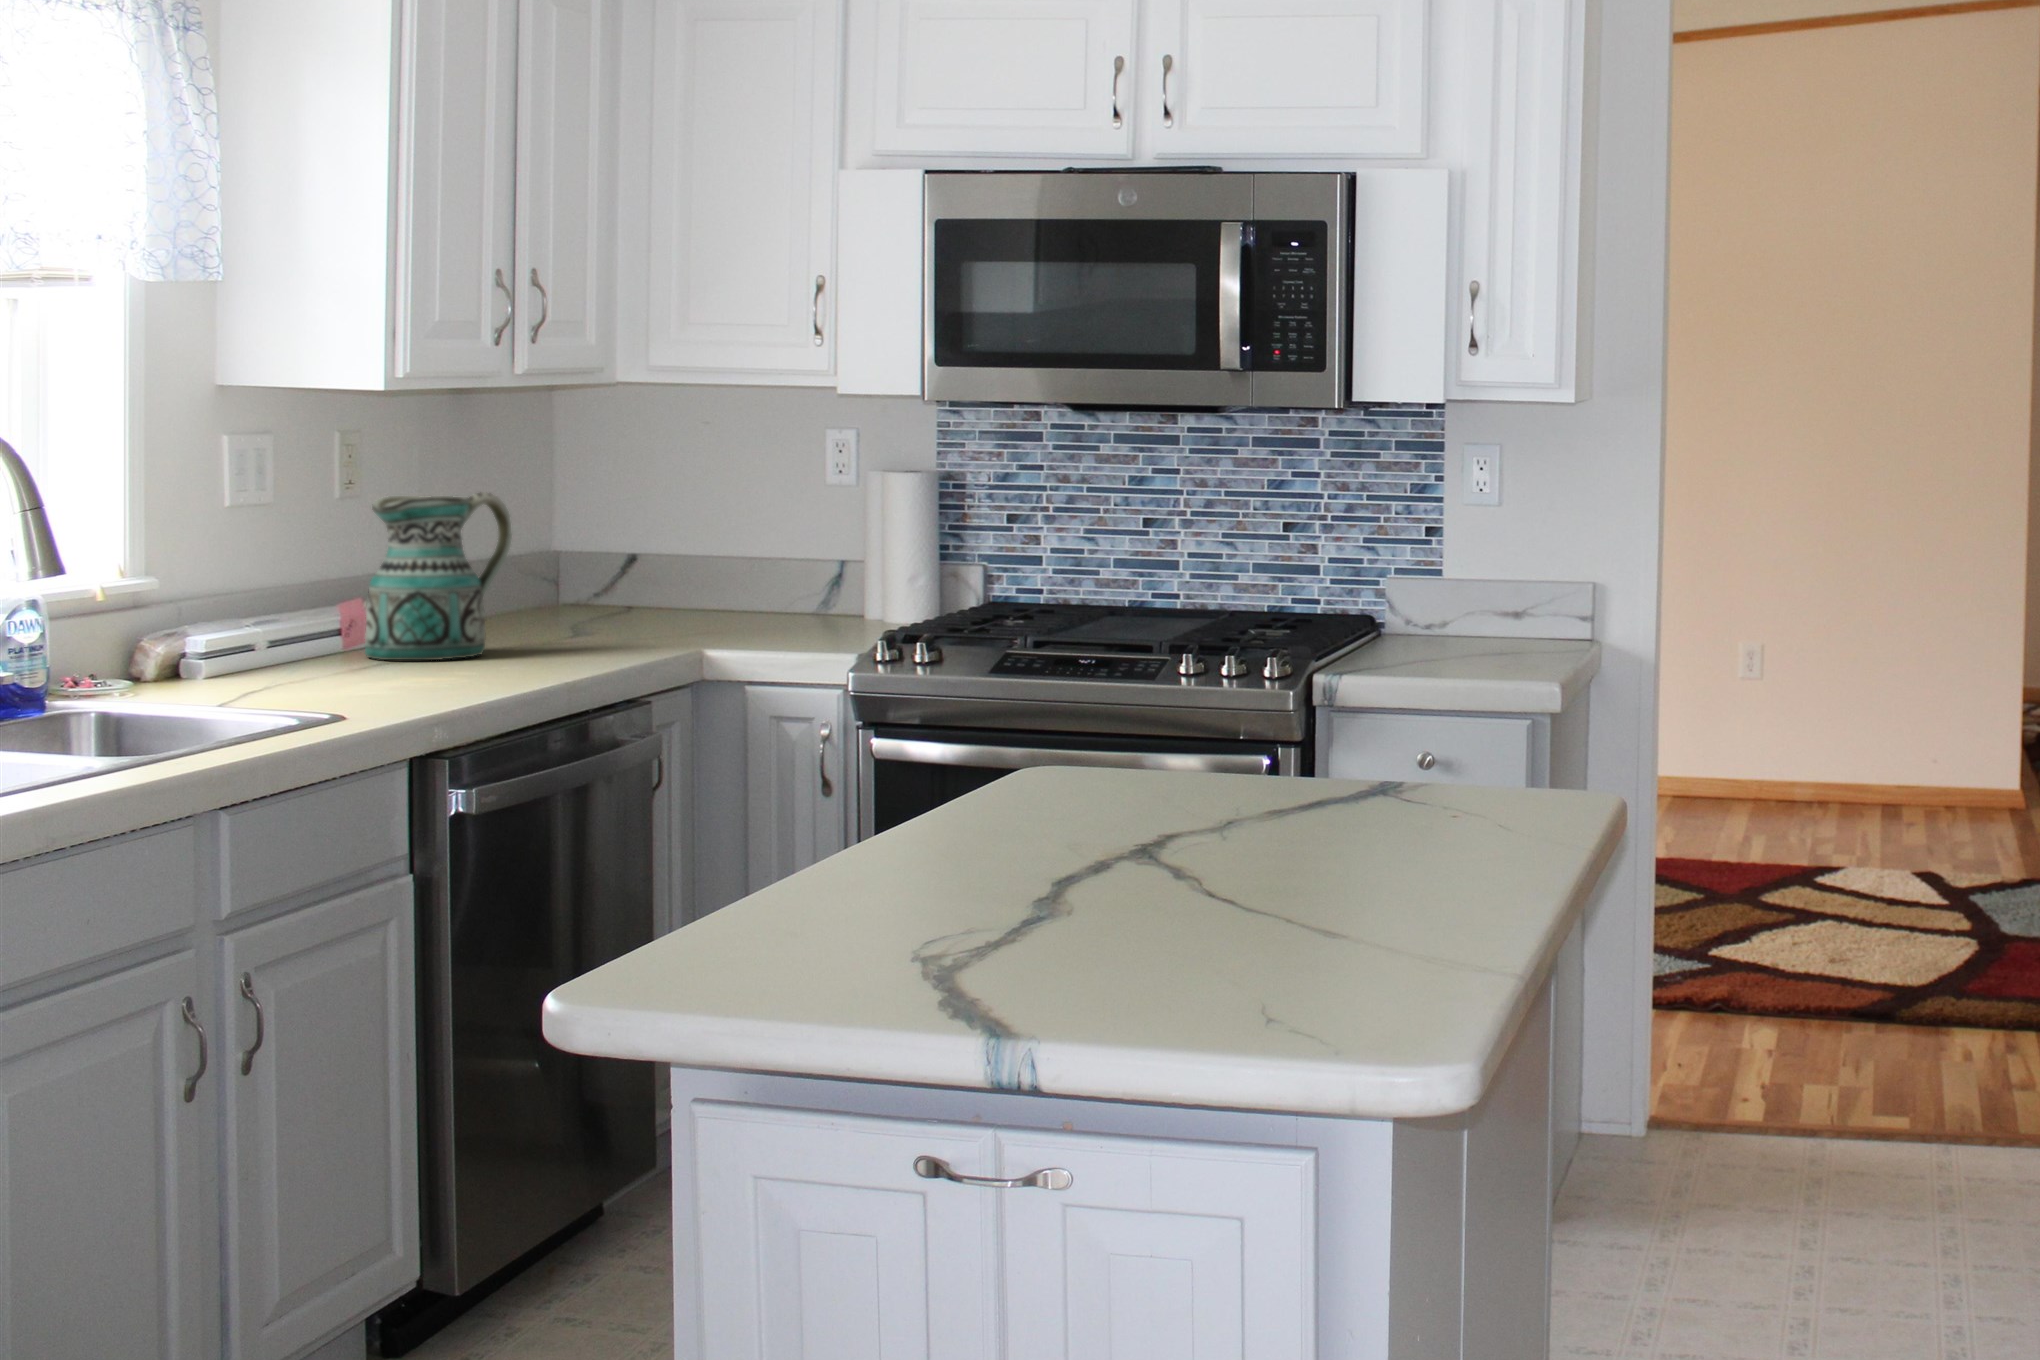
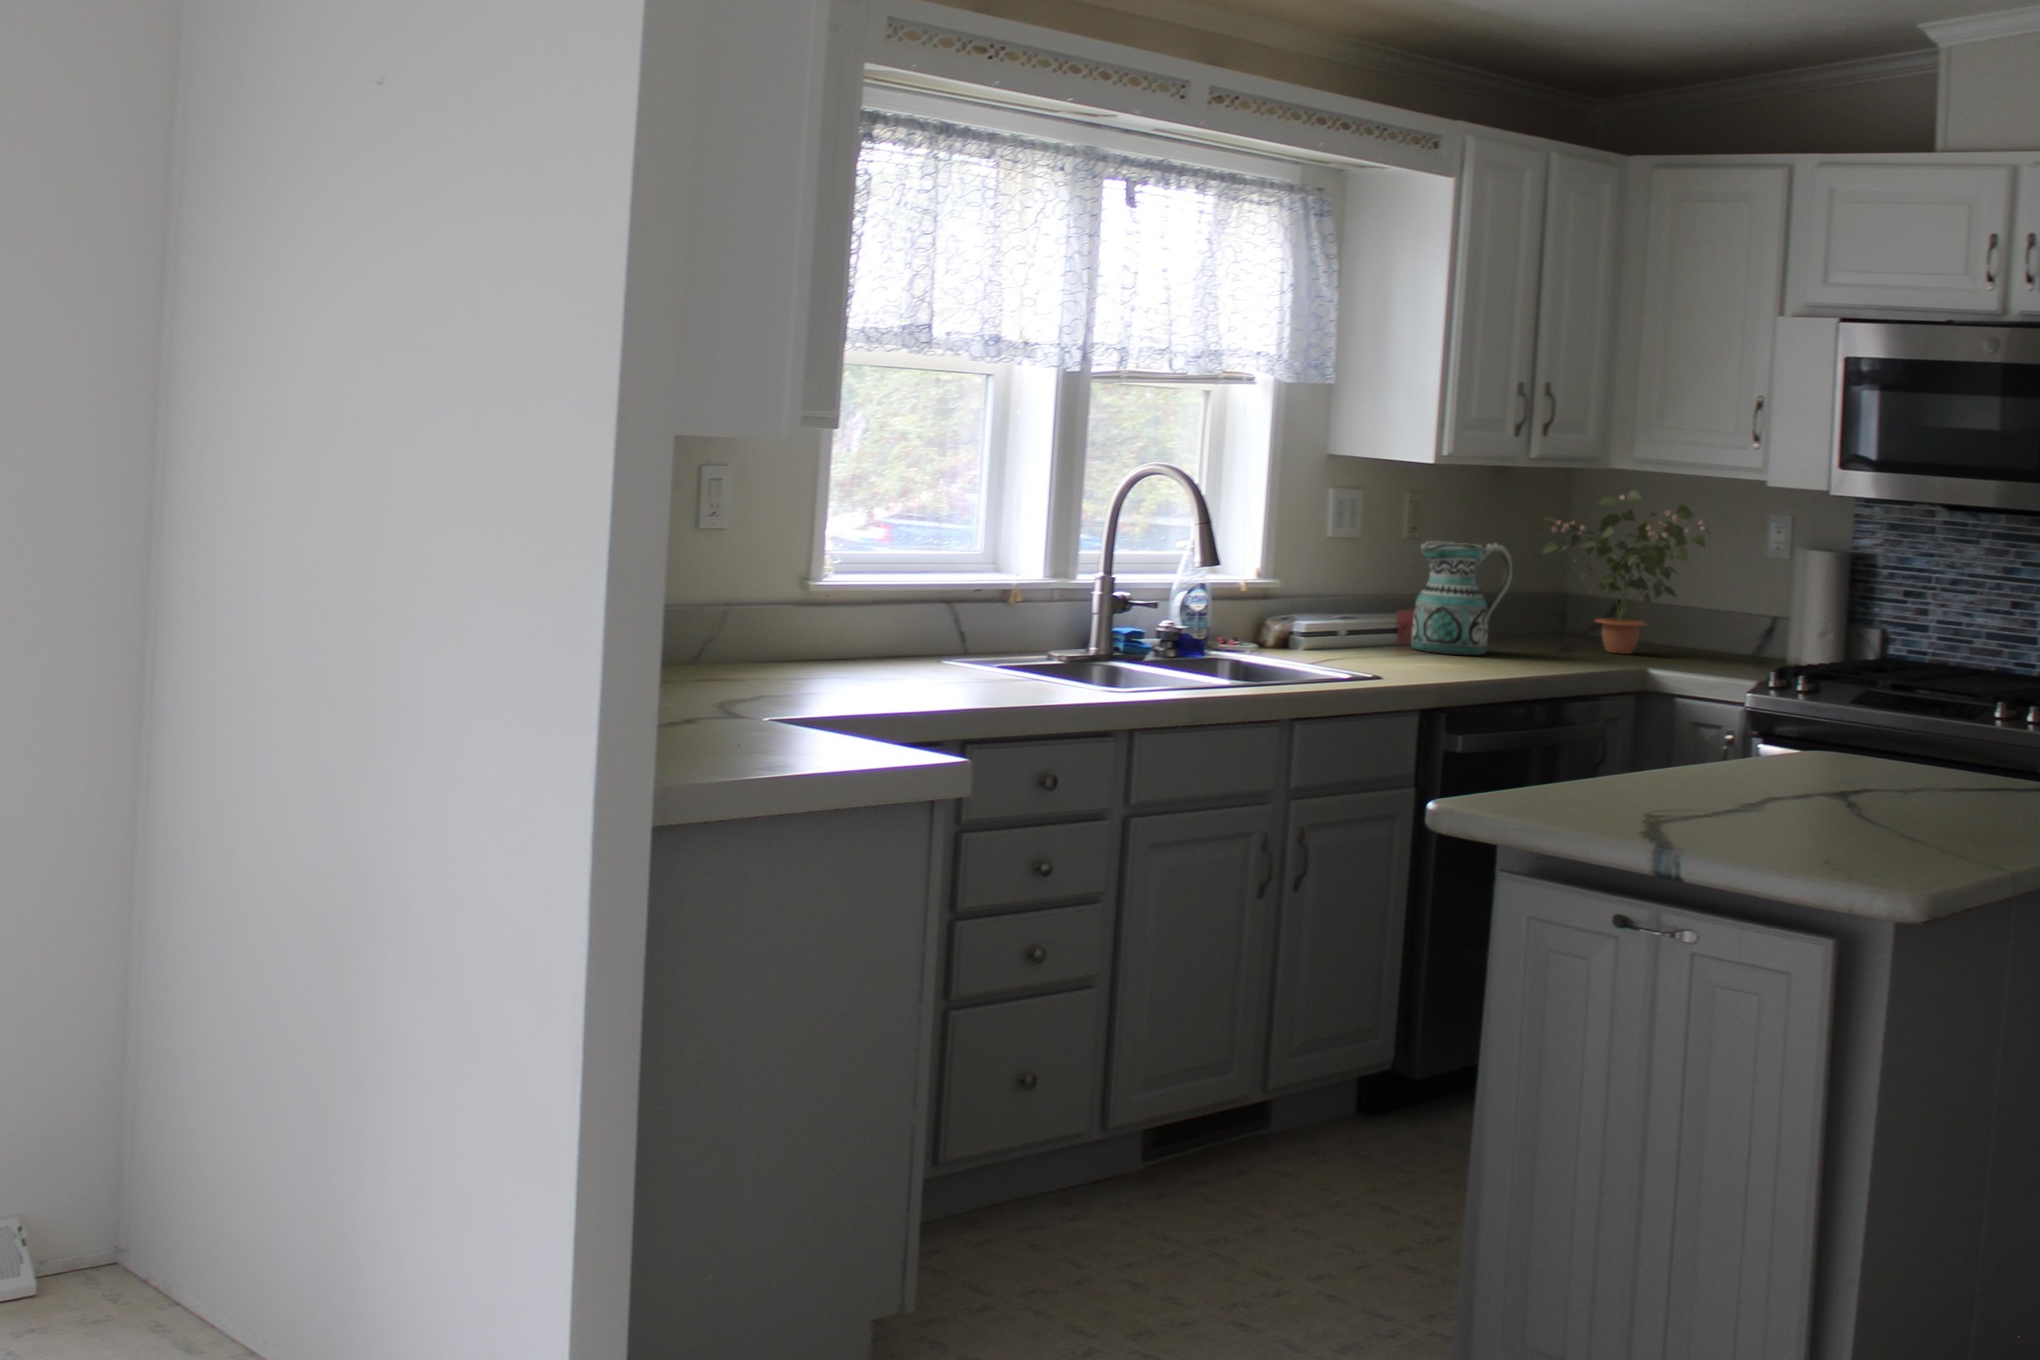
potted plant: none [530,407,774,633] -> present [1543,490,1709,654]

